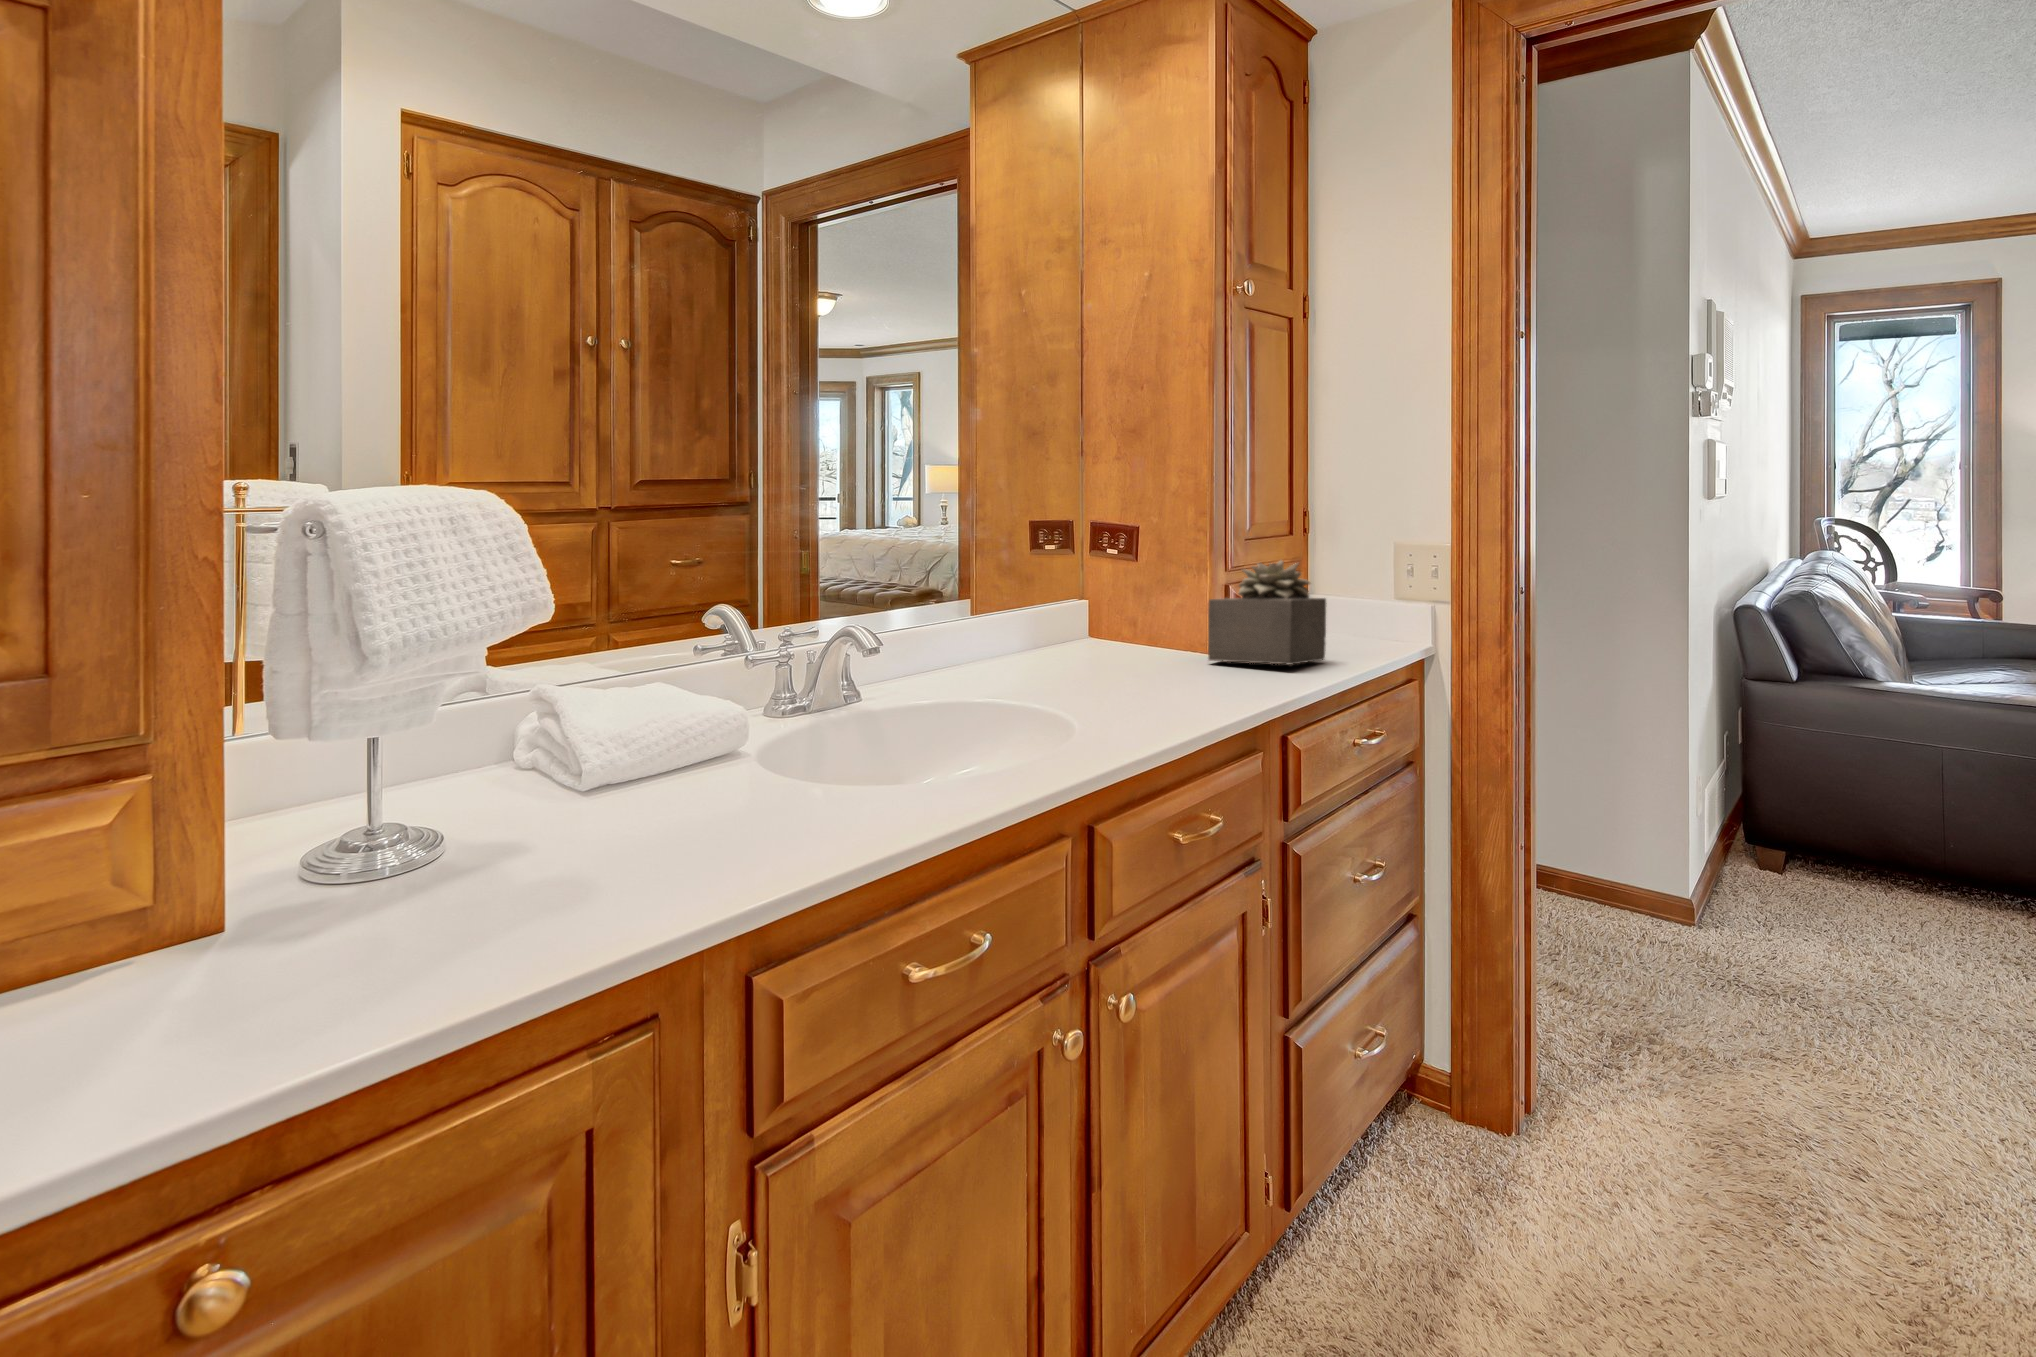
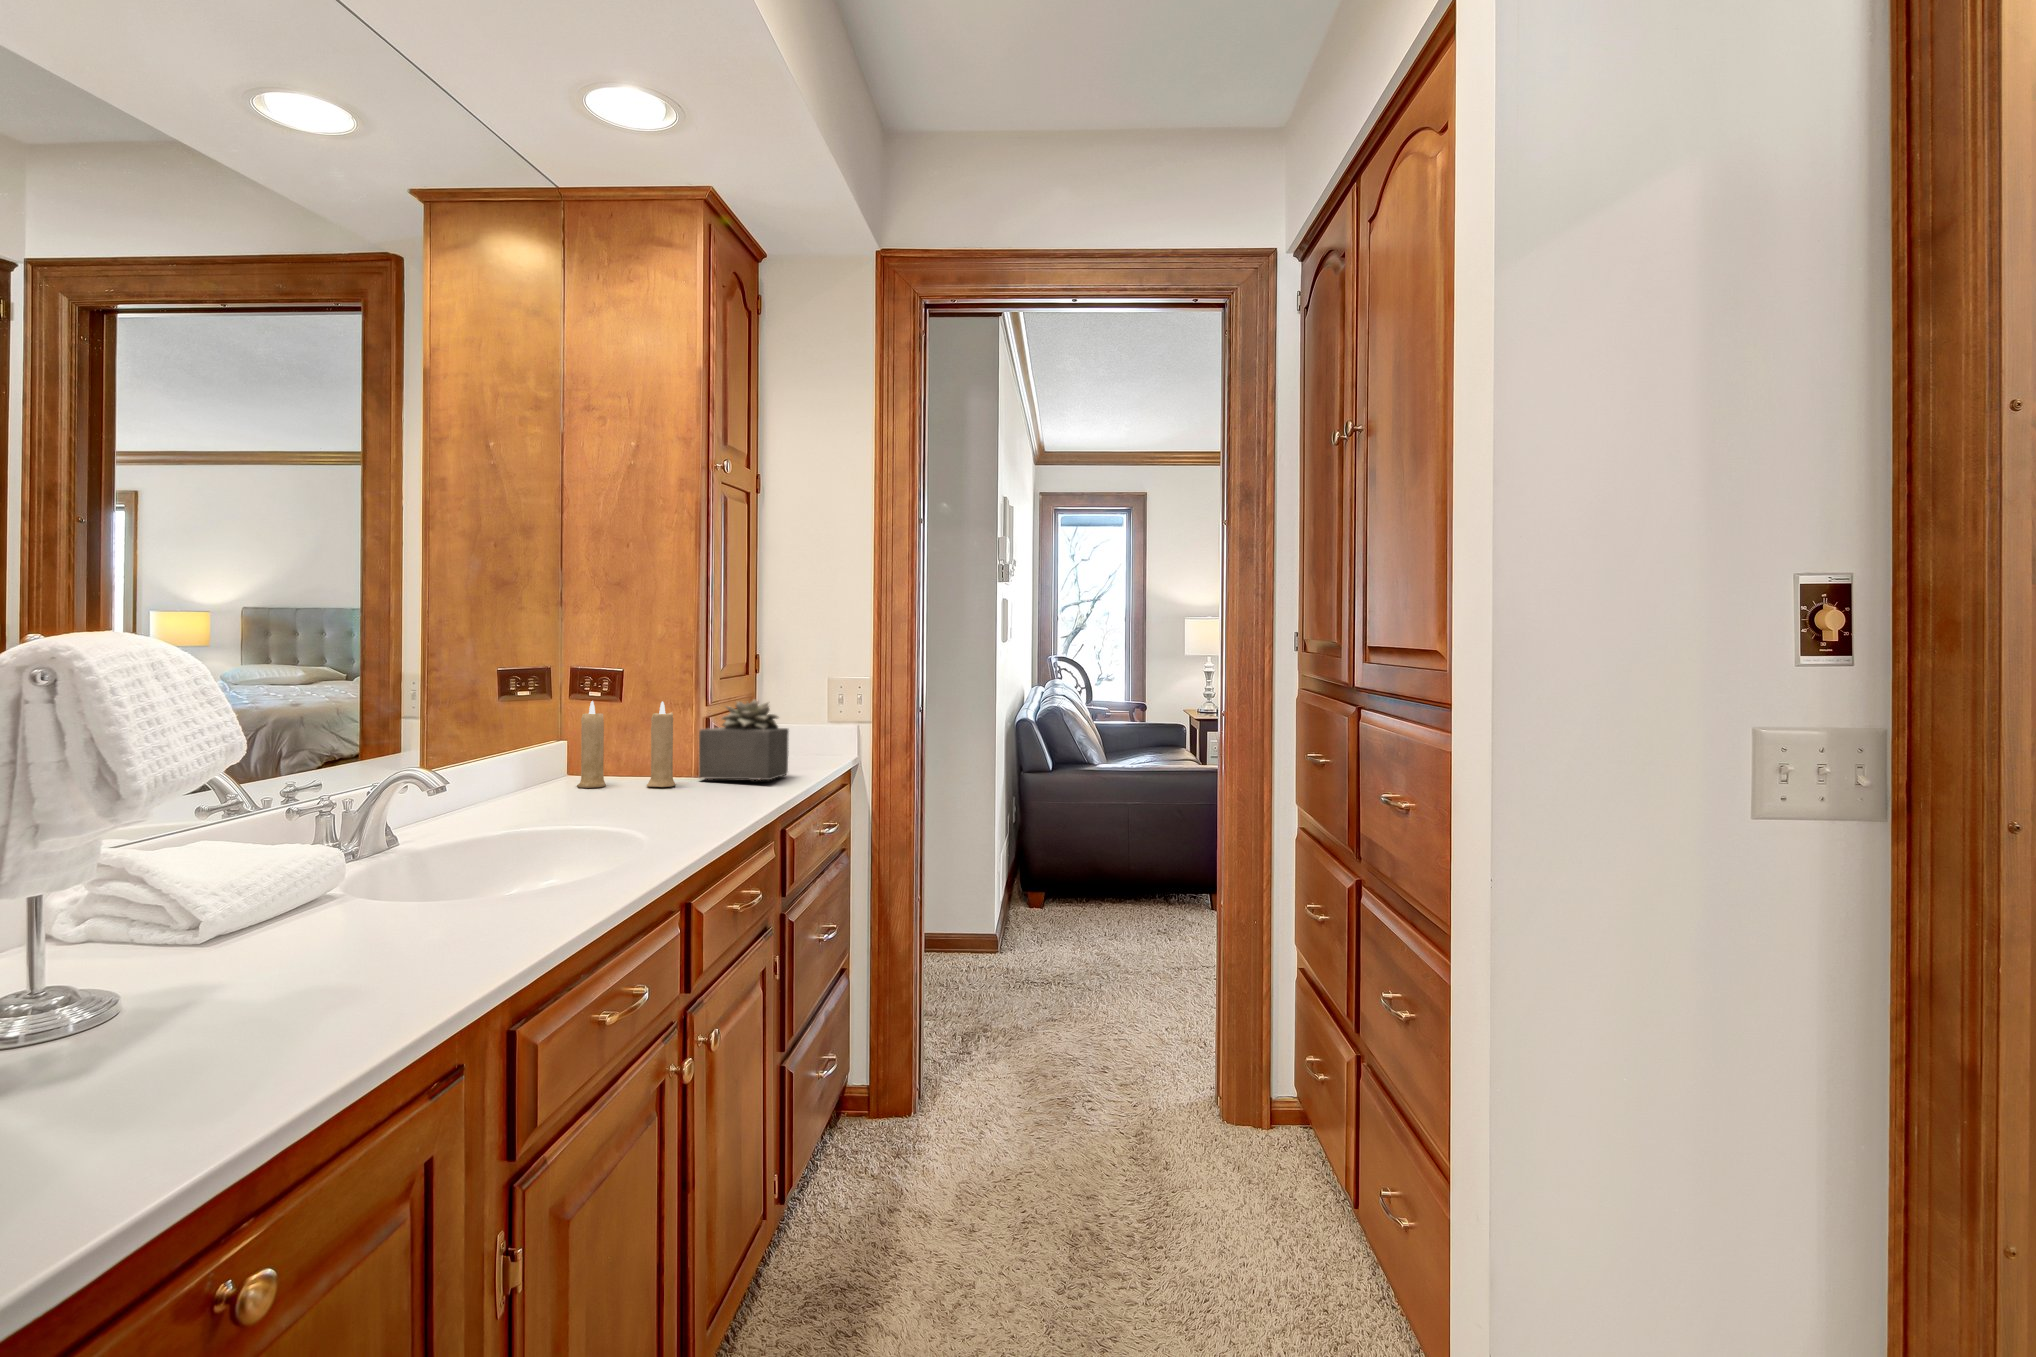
candle: none [1067,560,1176,669] -> present [577,701,676,788]

